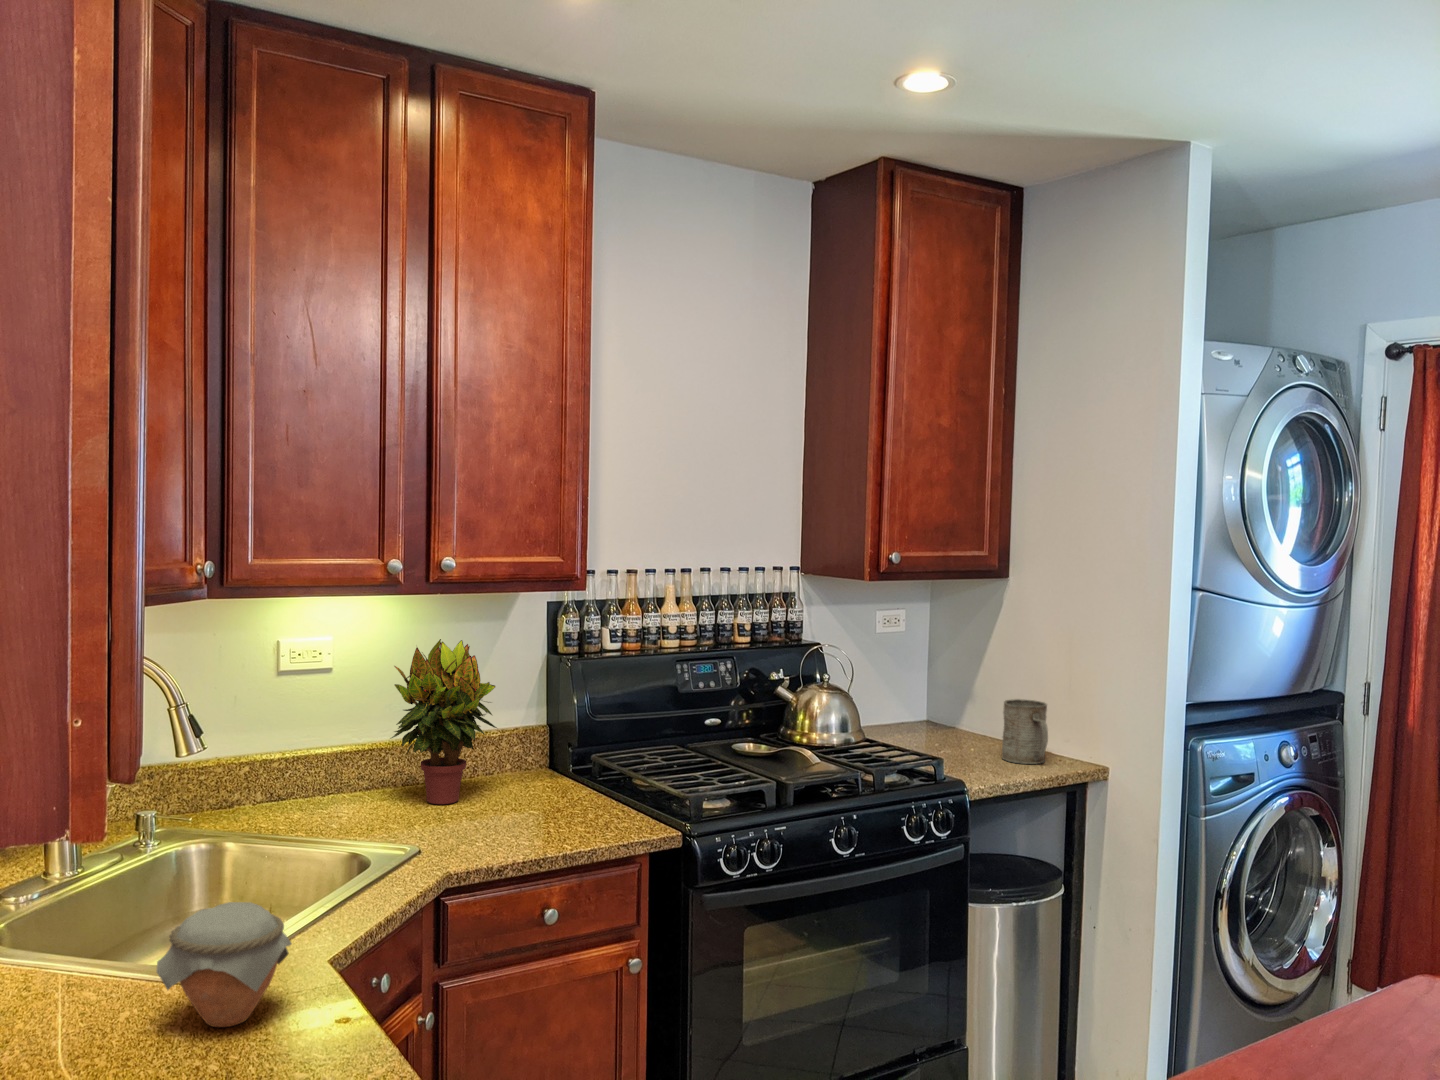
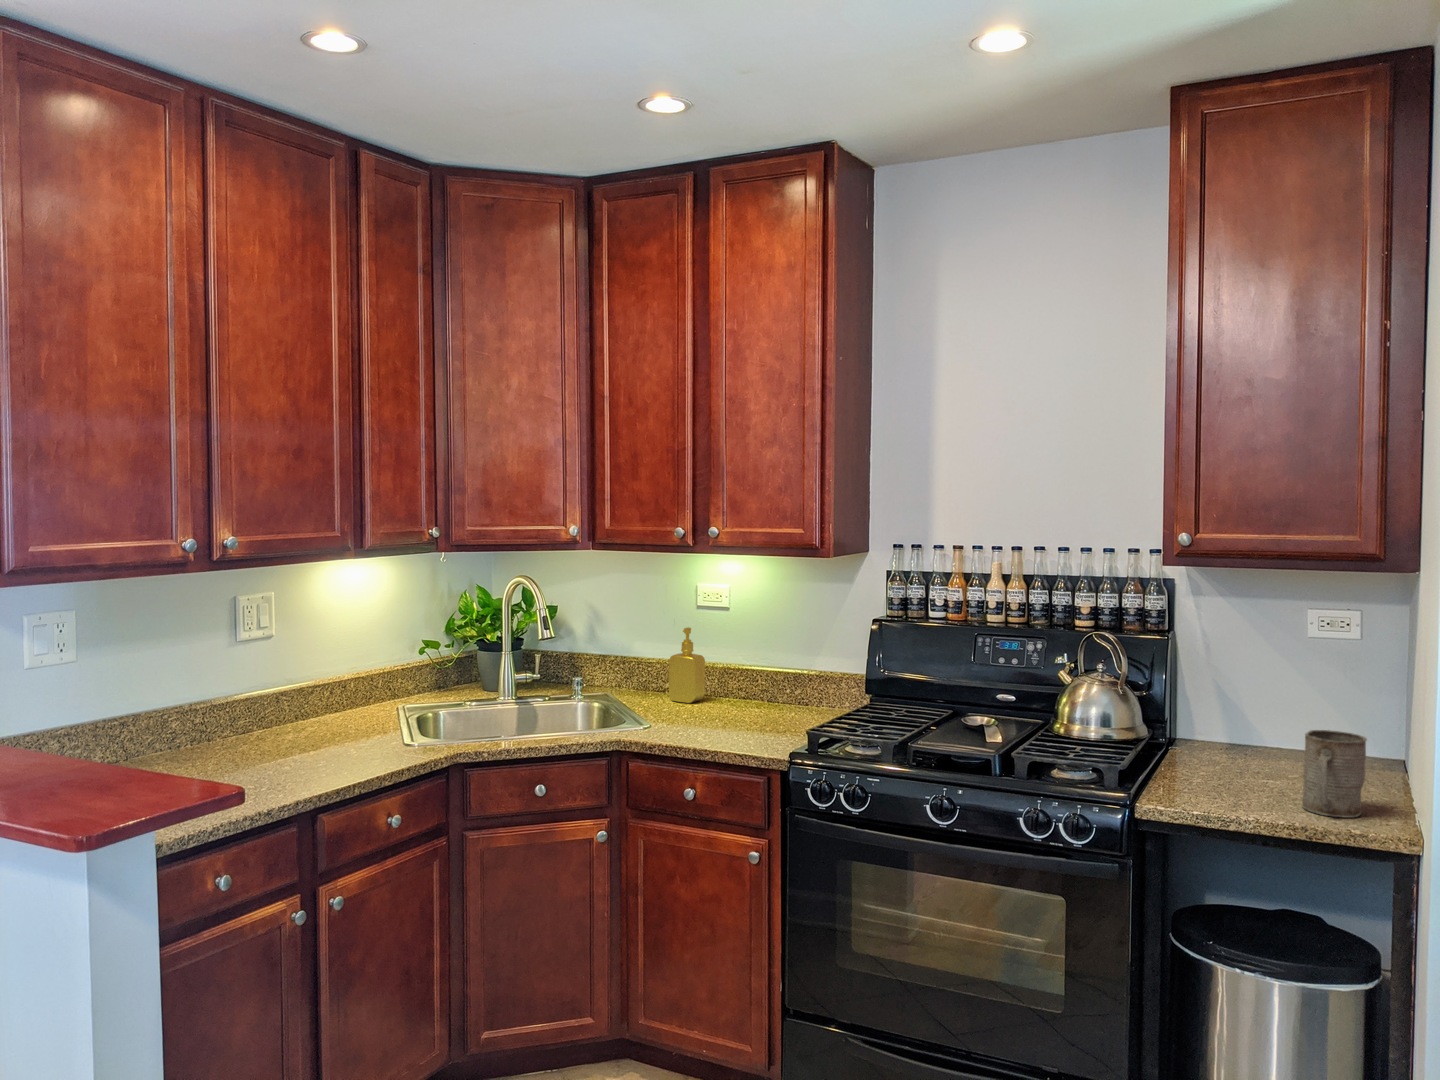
potted plant: present [392,639,497,804] -> none [714,589,793,715]
soap dispenser: none [295,704,346,812] -> present [669,627,705,703]
jar: present [157,902,292,1027] -> none [337,694,400,754]

